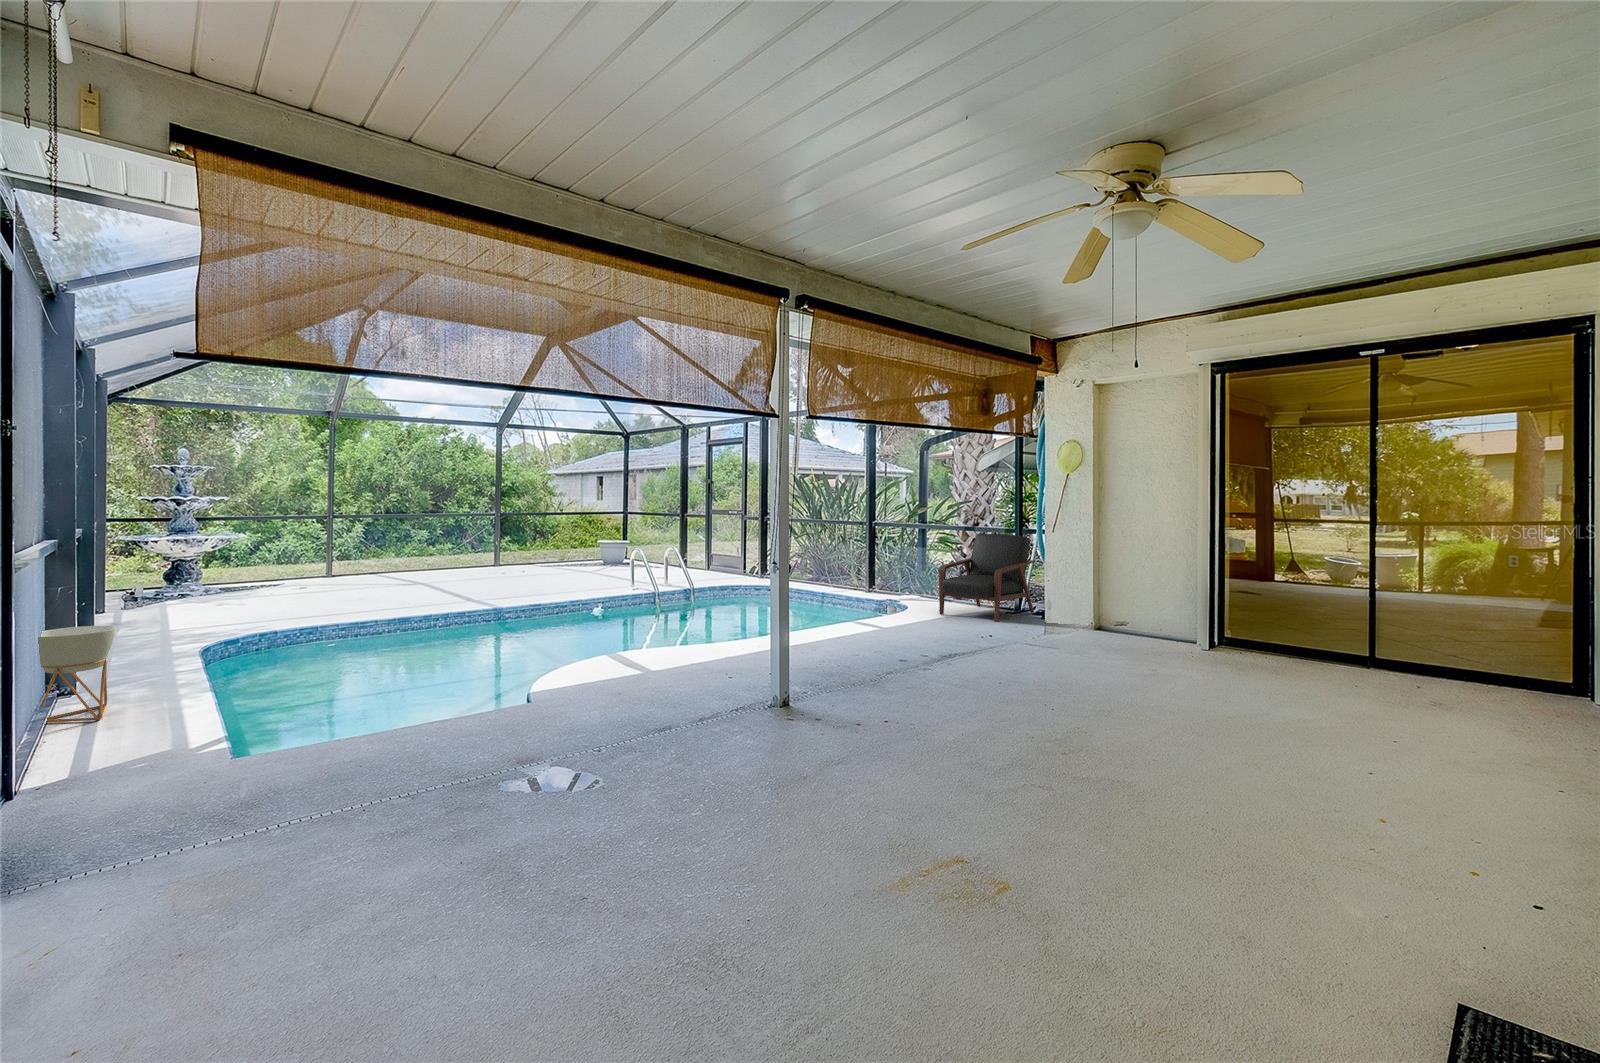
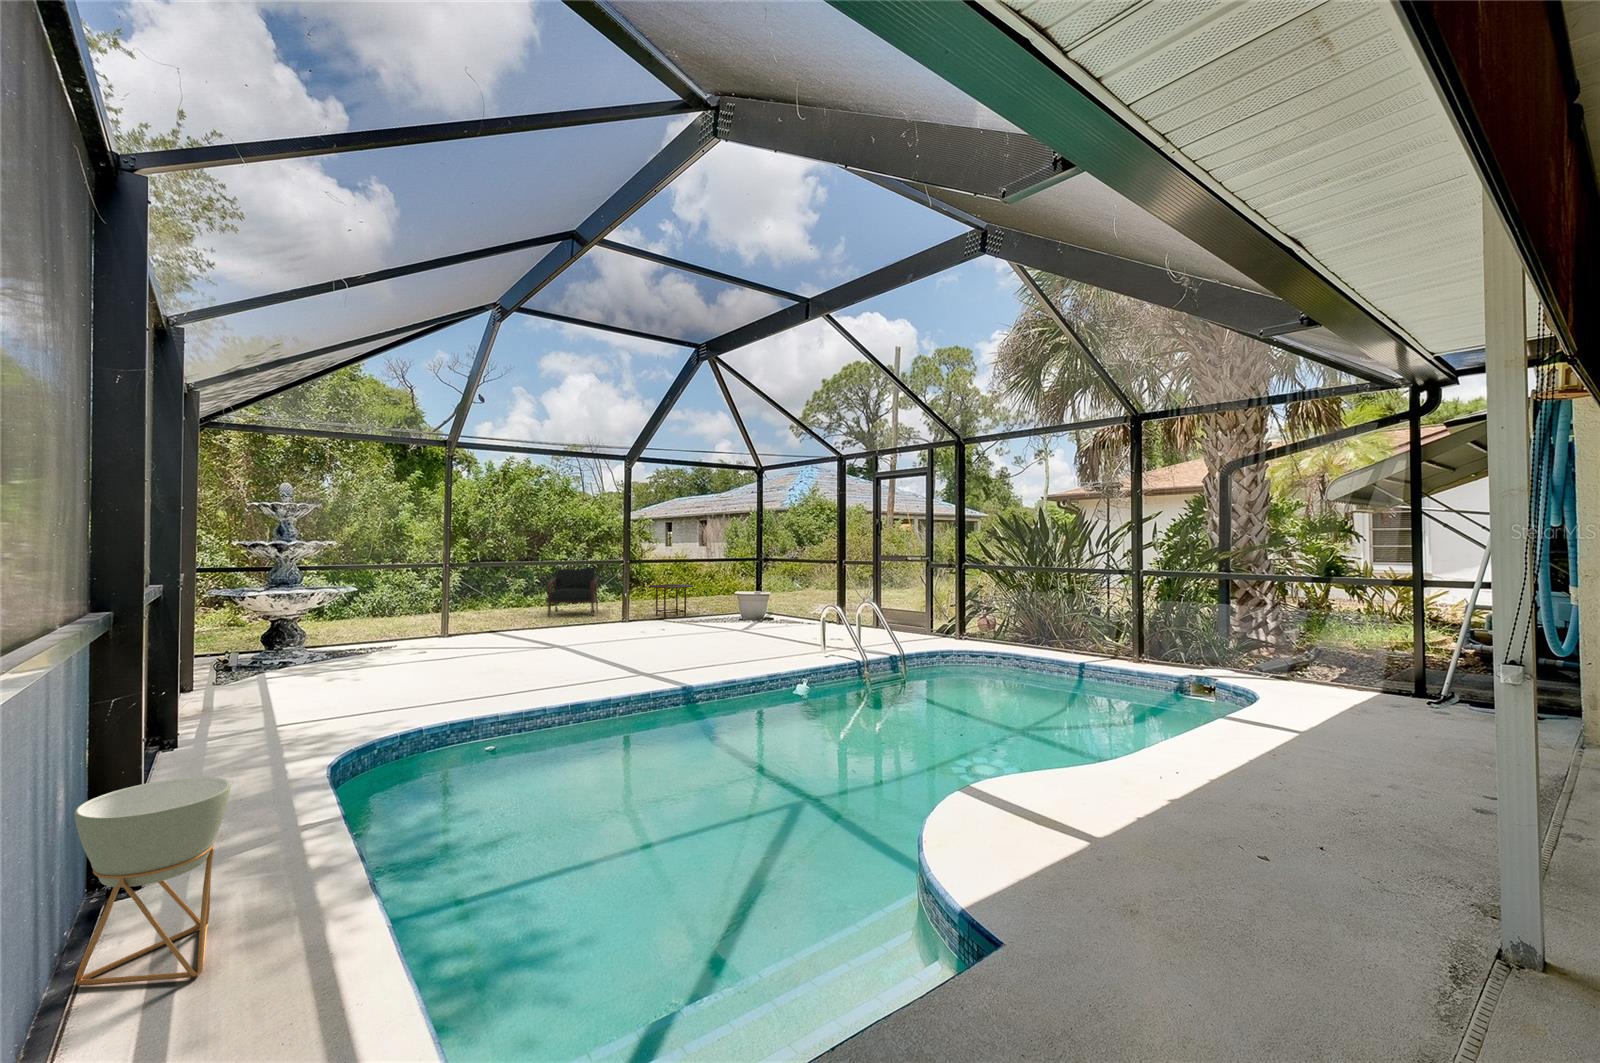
chair: present [939,534,1035,622] -> present [547,567,598,616]
side table: none [521,535,562,564] -> present [649,584,693,618]

